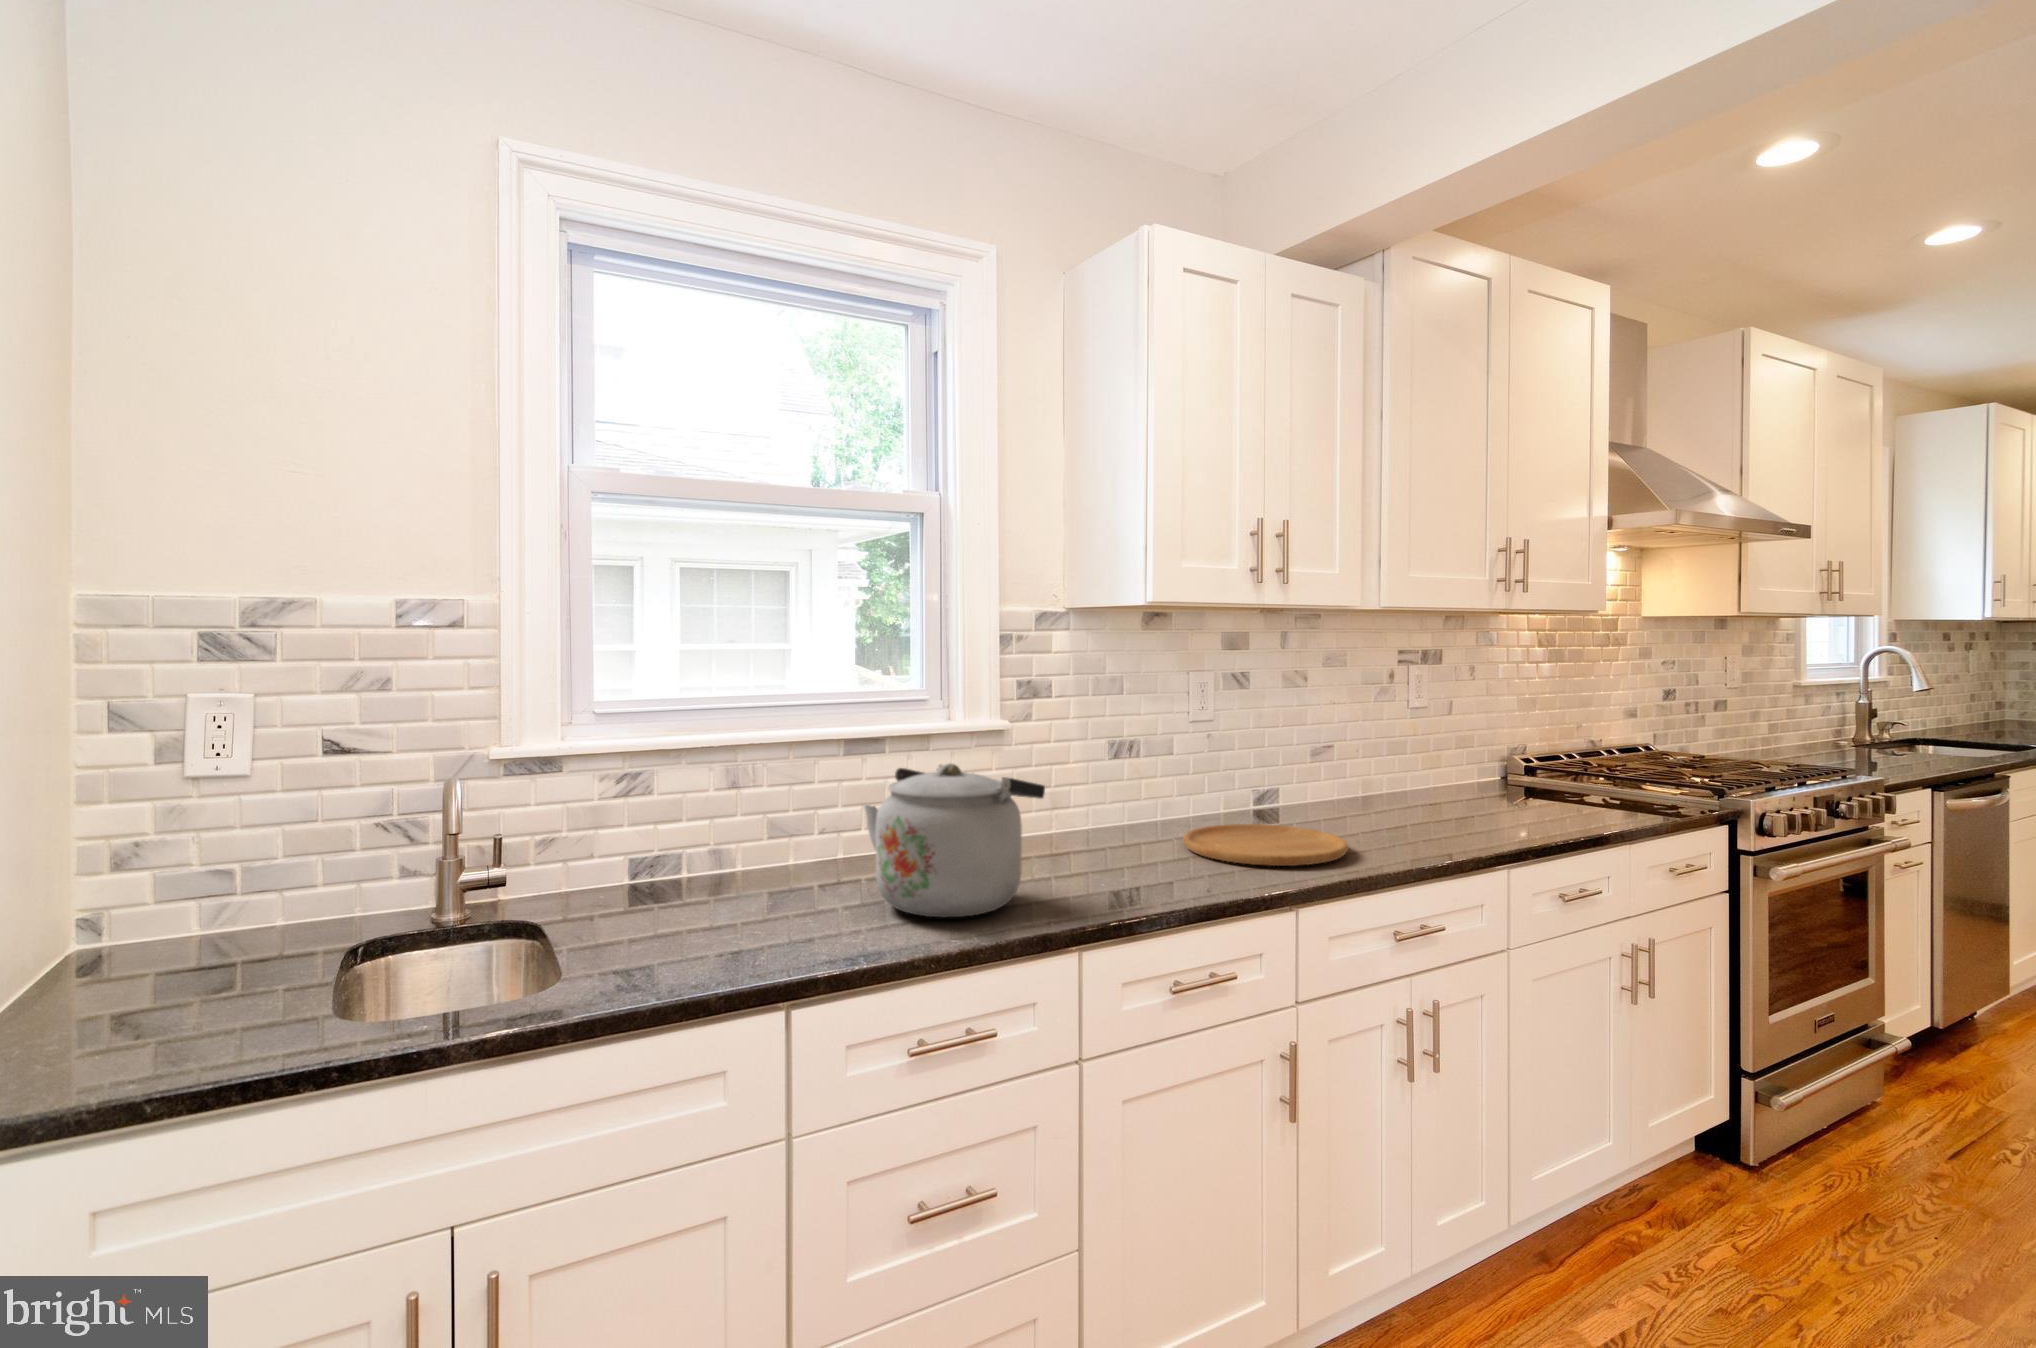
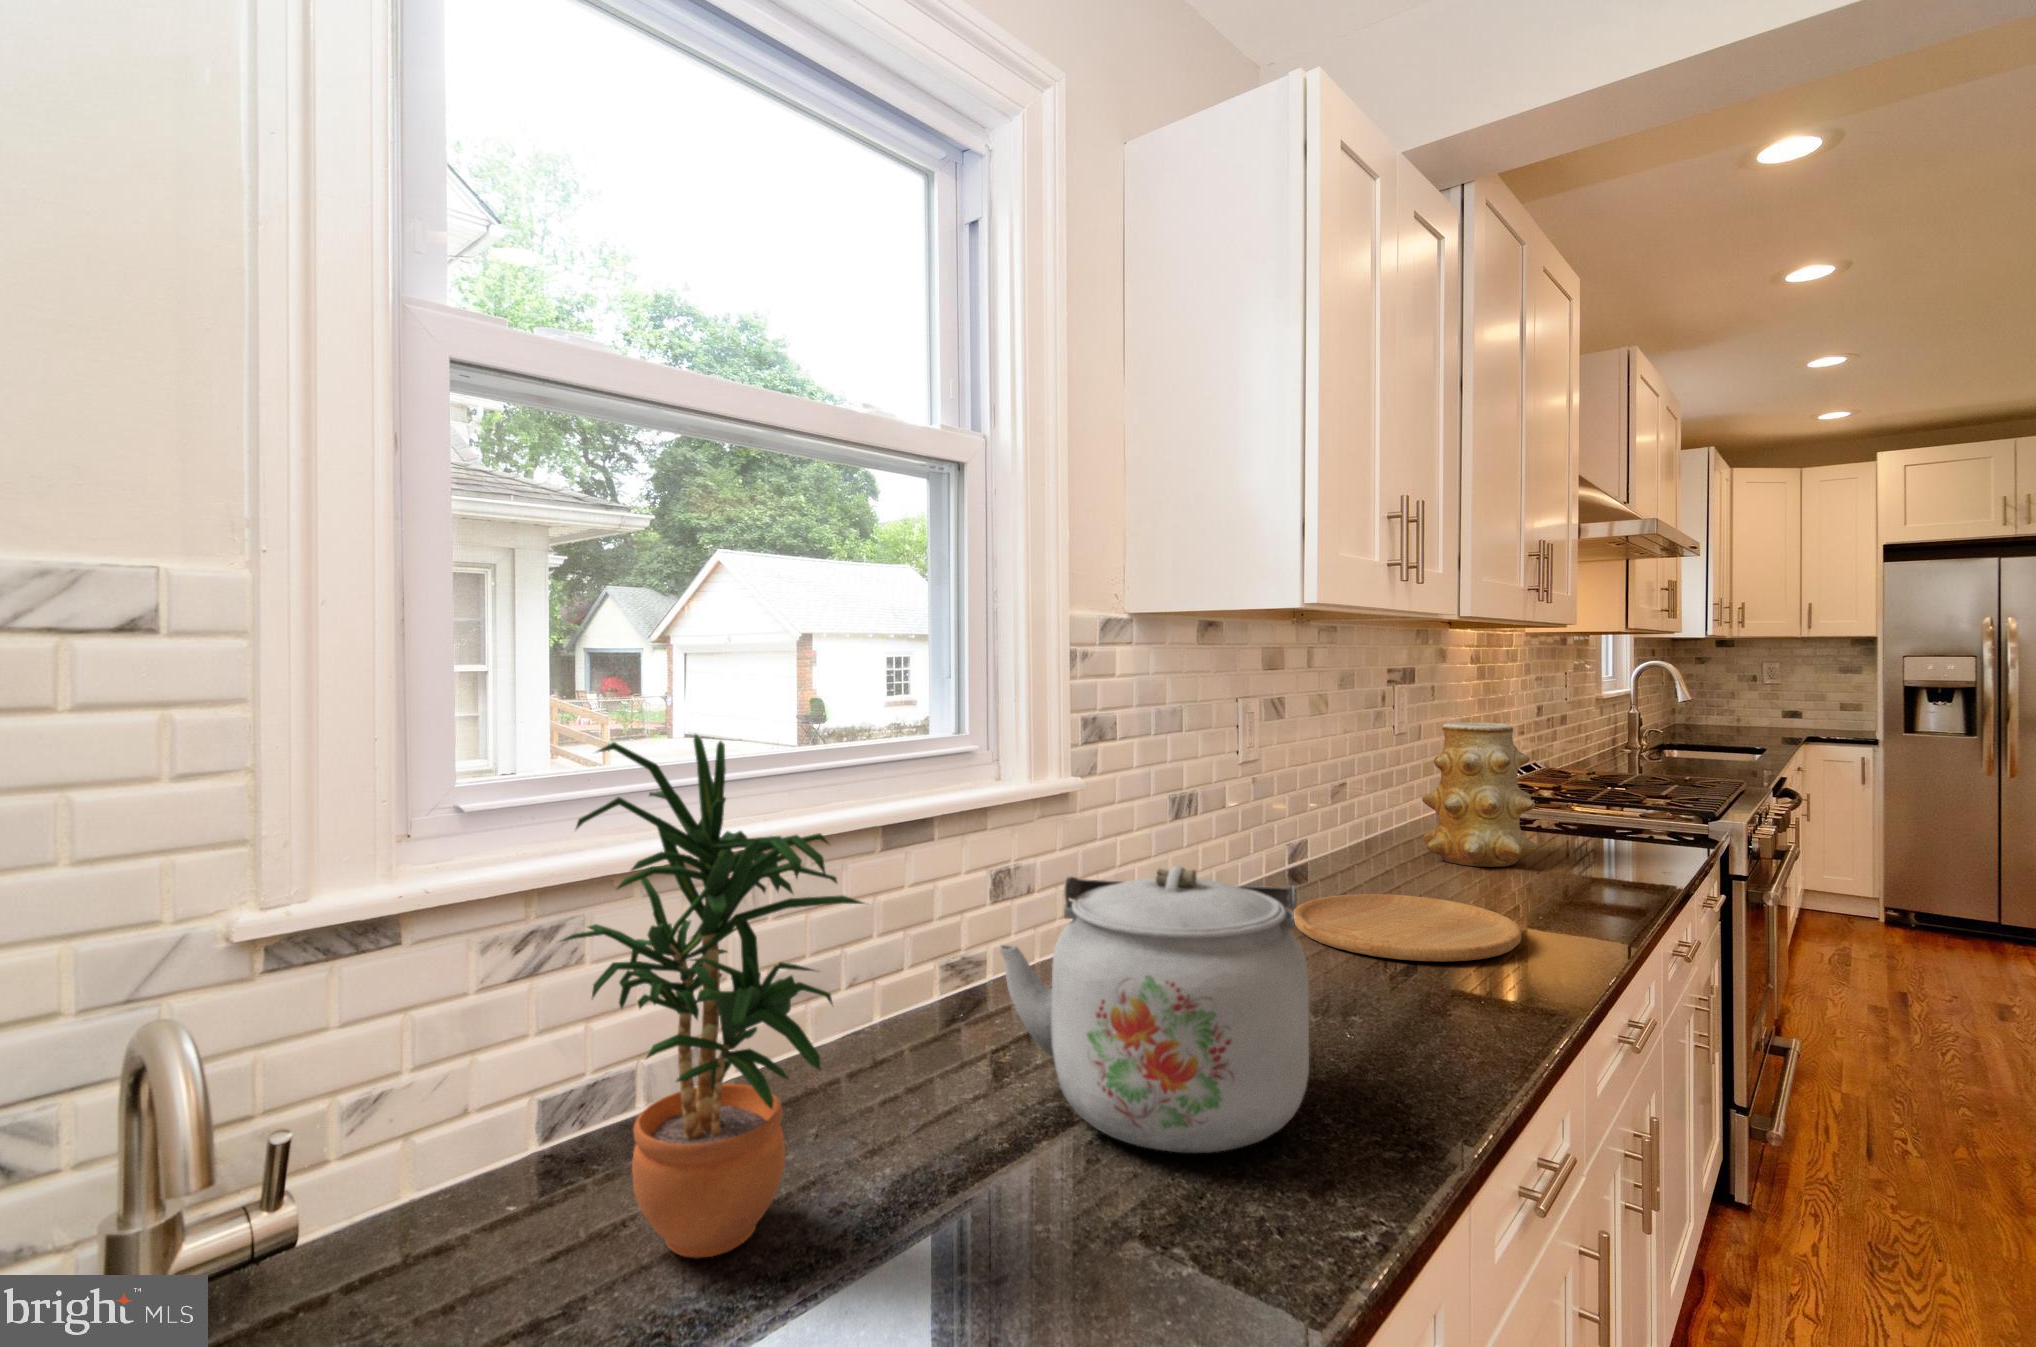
potted plant: none [607,677,745,920] -> present [561,734,864,1258]
vase: none [1389,697,1489,820] -> present [1422,723,1538,867]

